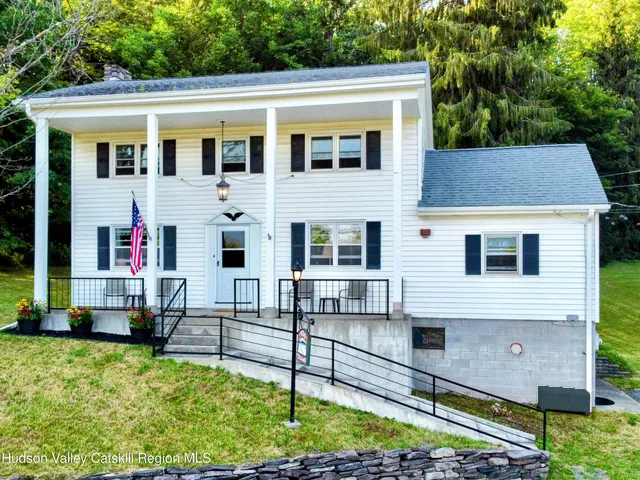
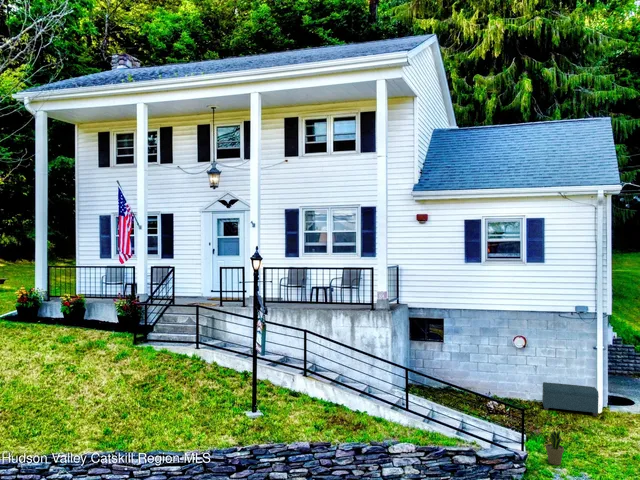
potted plant: none [566,431,586,464] -> present [545,431,564,465]

